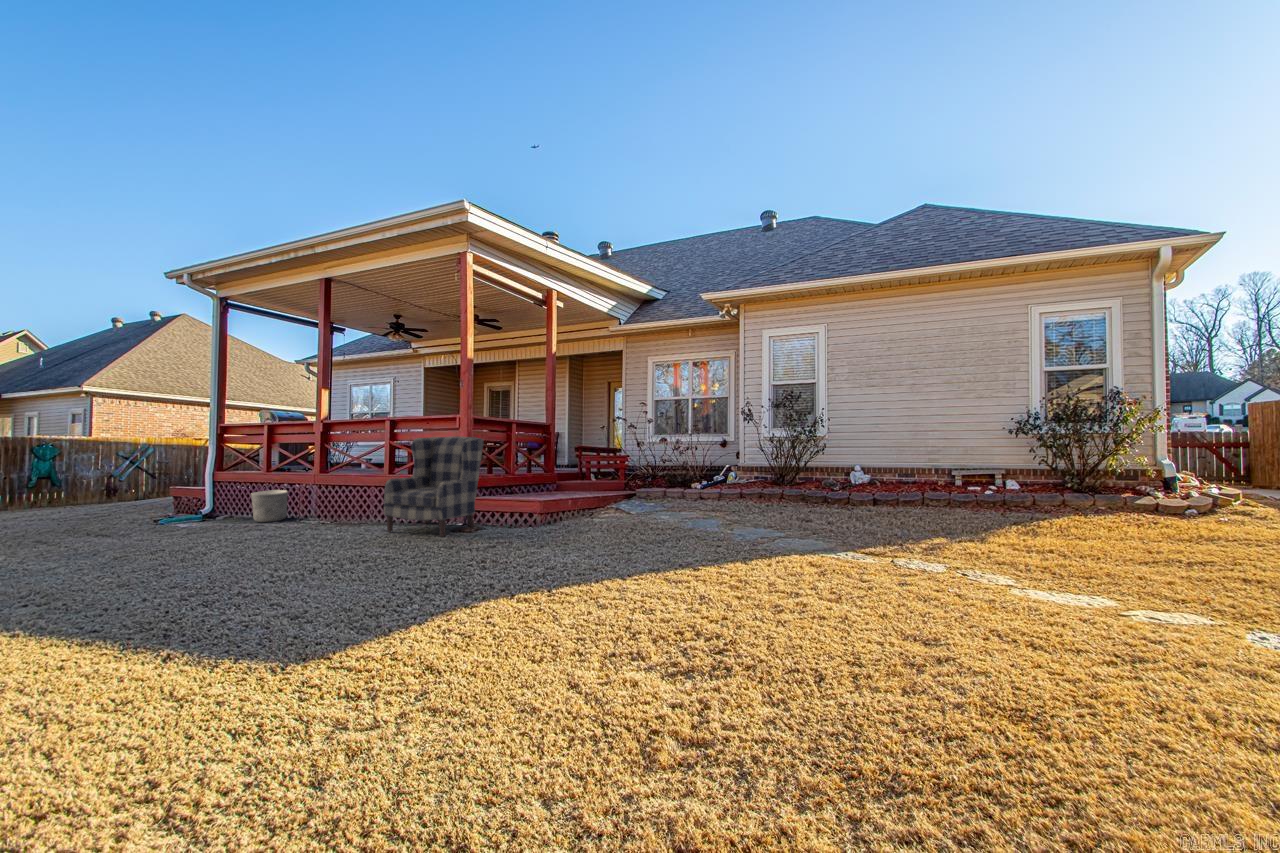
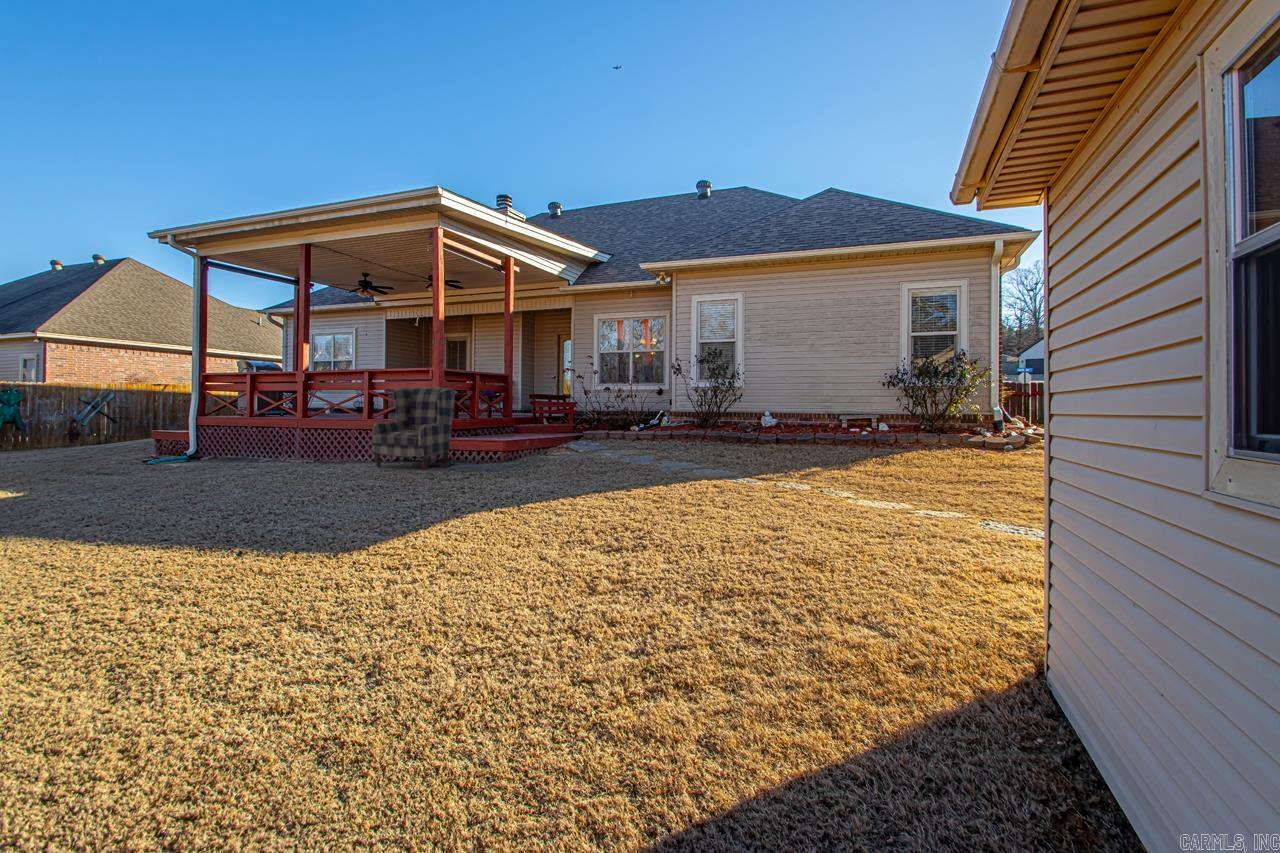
planter: present [251,490,288,522] -> none [244,433,277,461]

